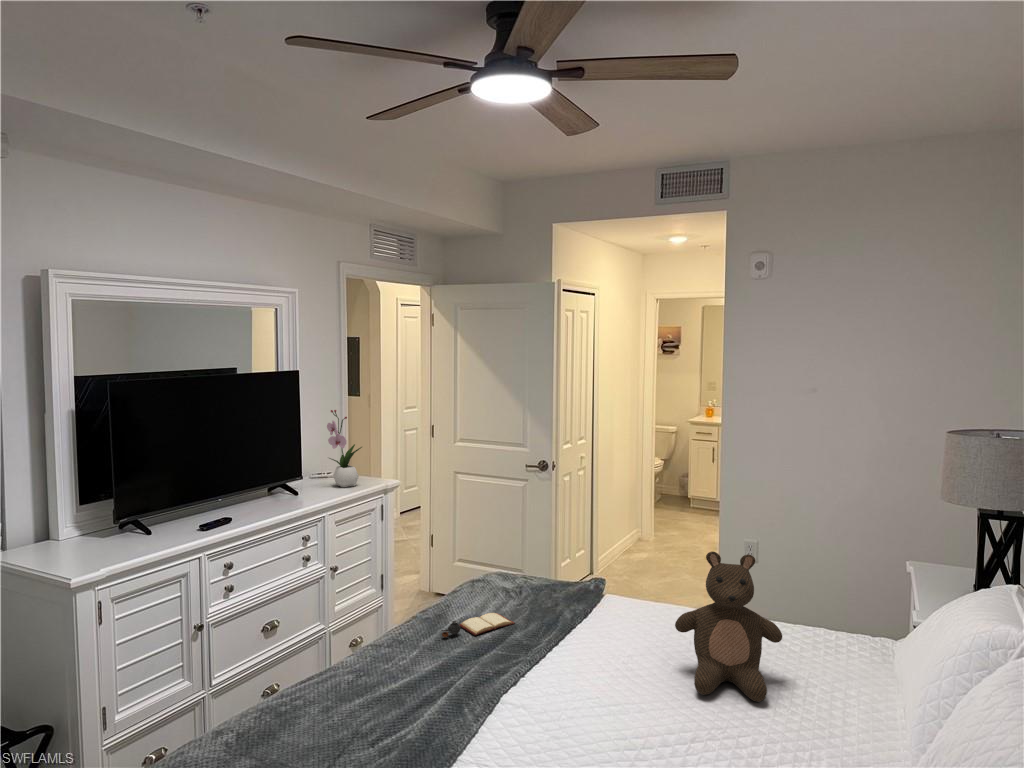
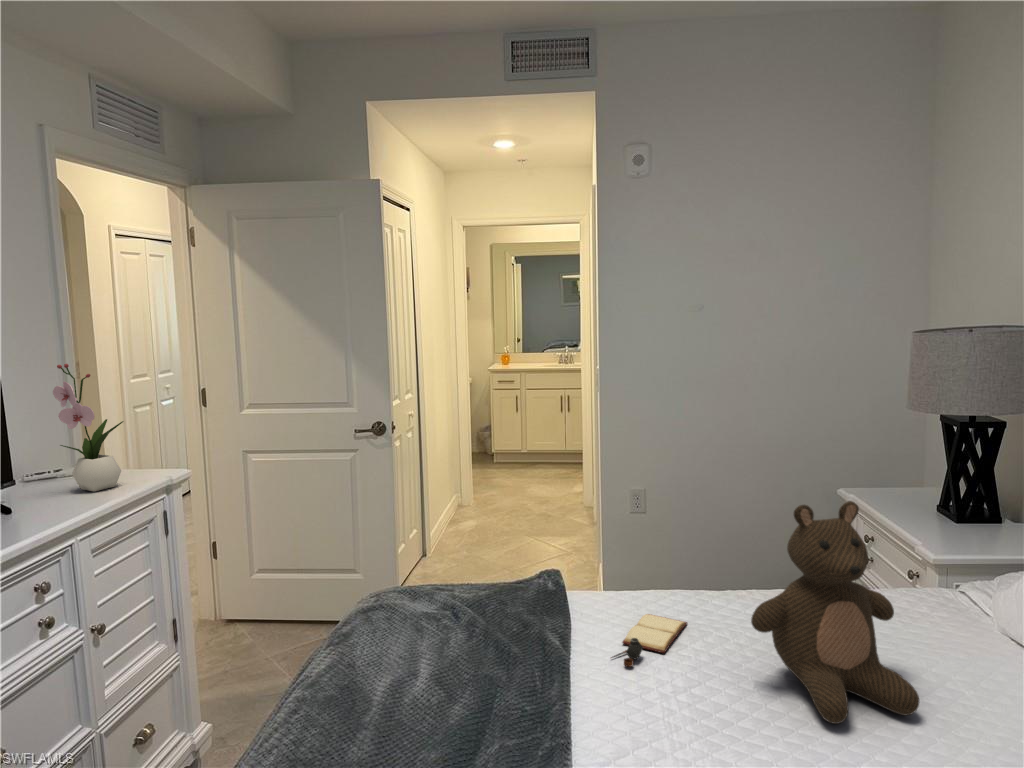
book: present [441,613,515,637] -> present [611,614,687,667]

